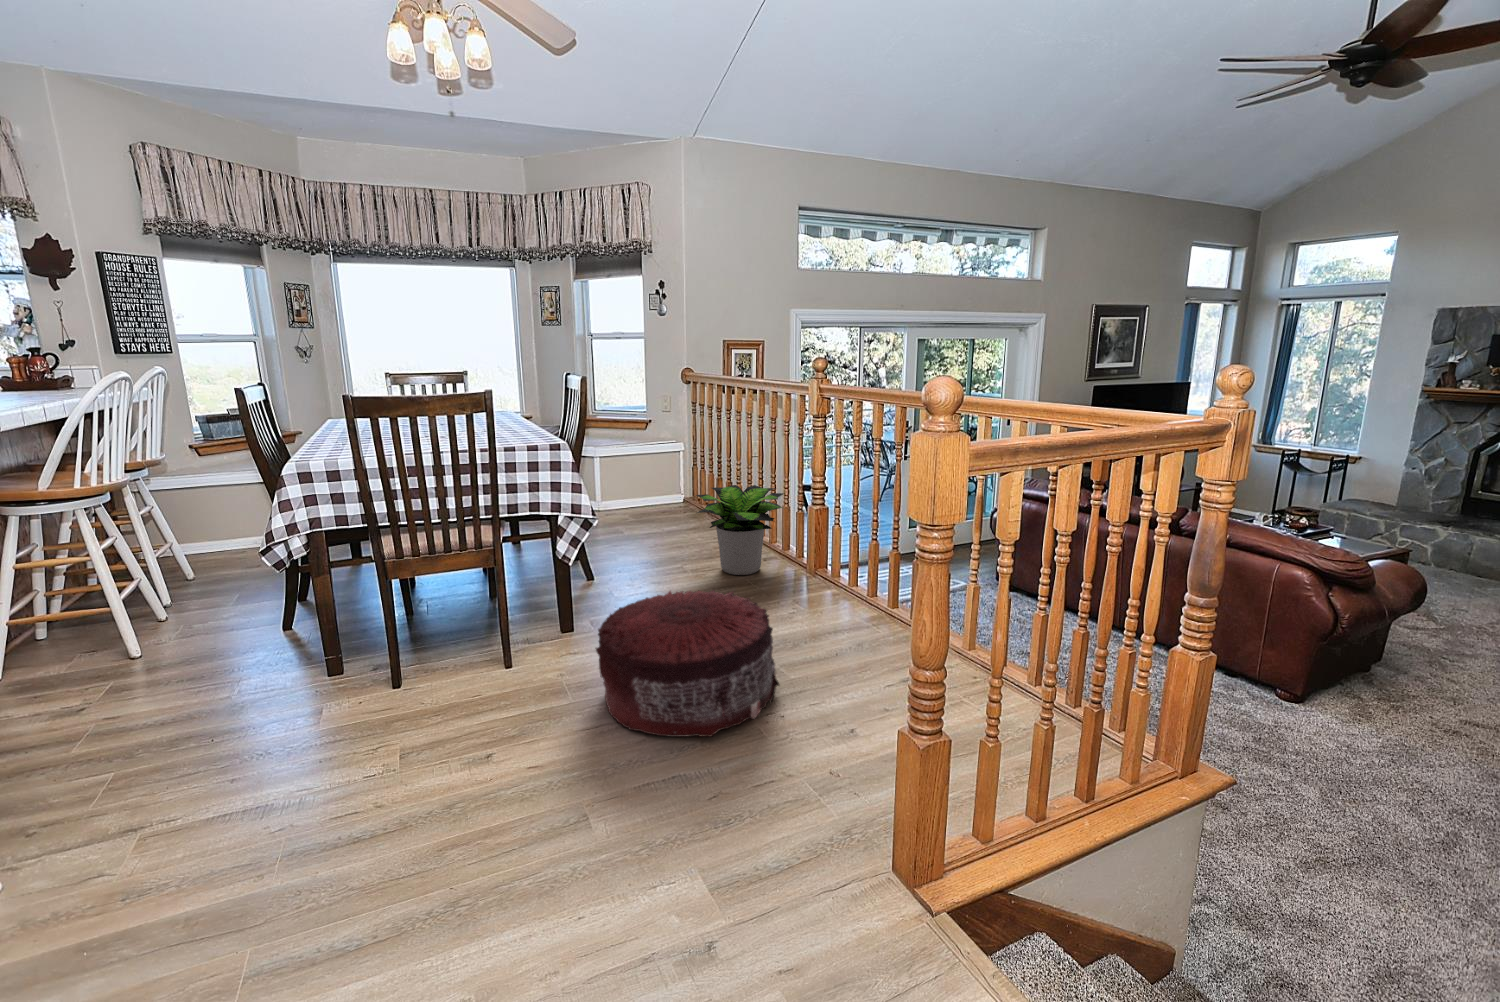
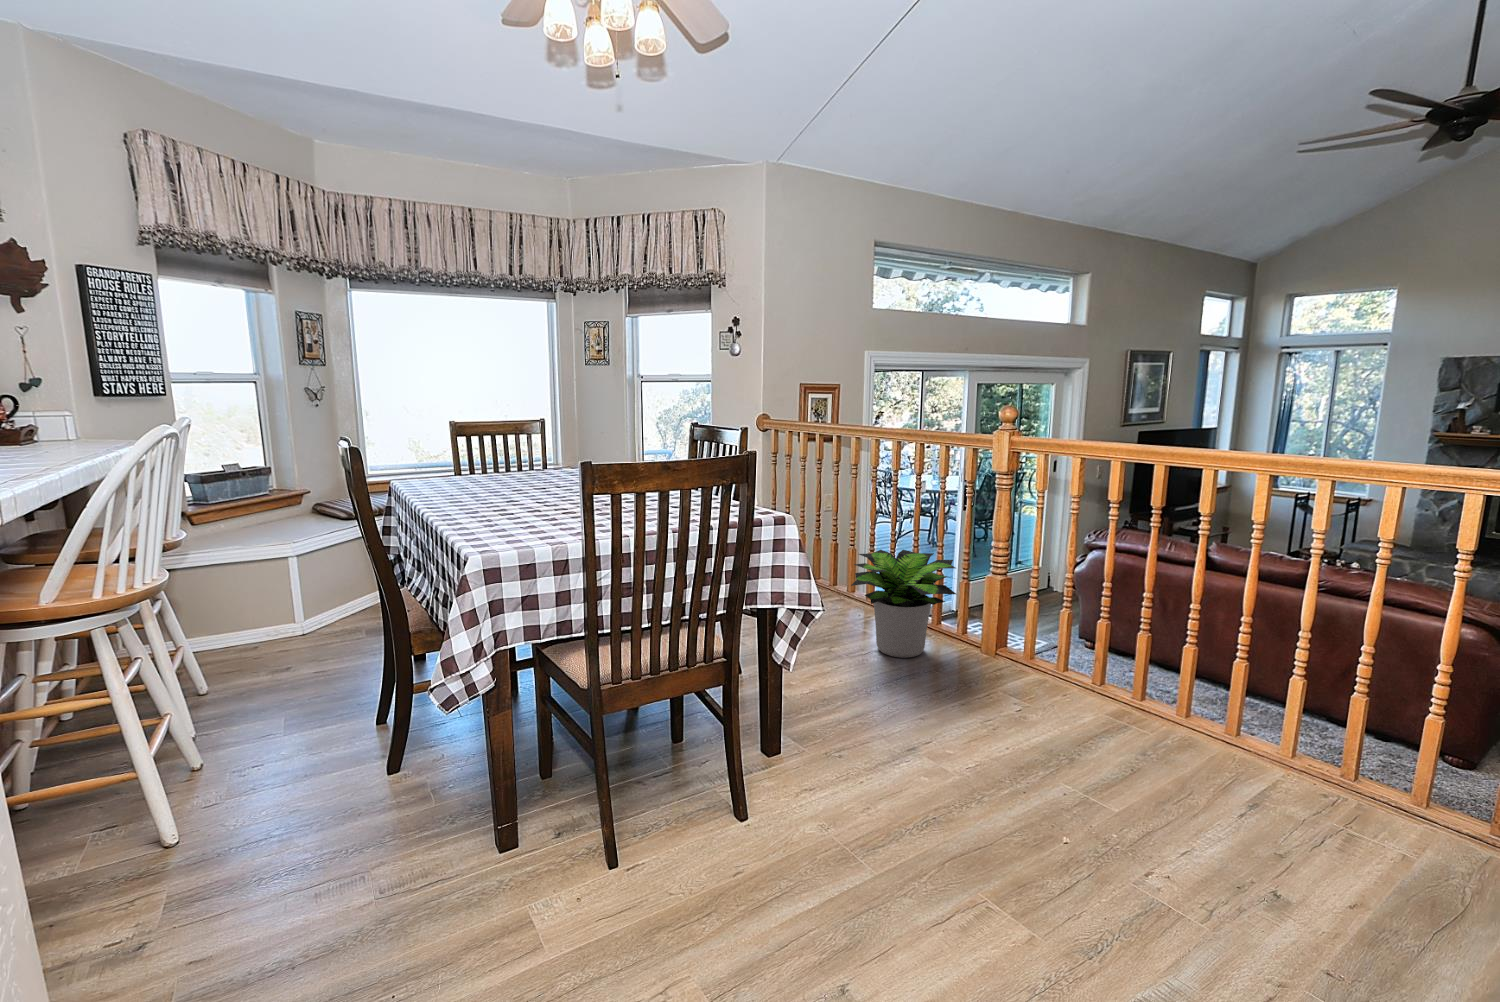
pouf: present [596,591,779,737] -> none [891,694,1134,915]

